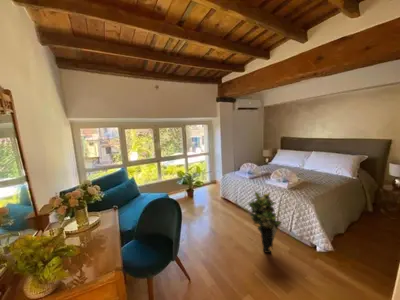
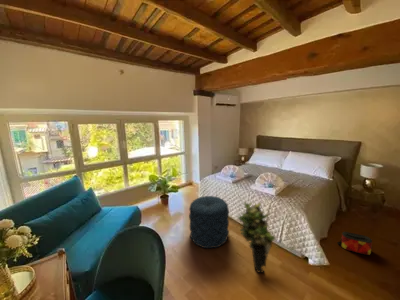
pouf: none [209,189,244,232] -> present [189,196,229,248]
bag: none [352,227,389,250] -> present [337,232,372,255]

